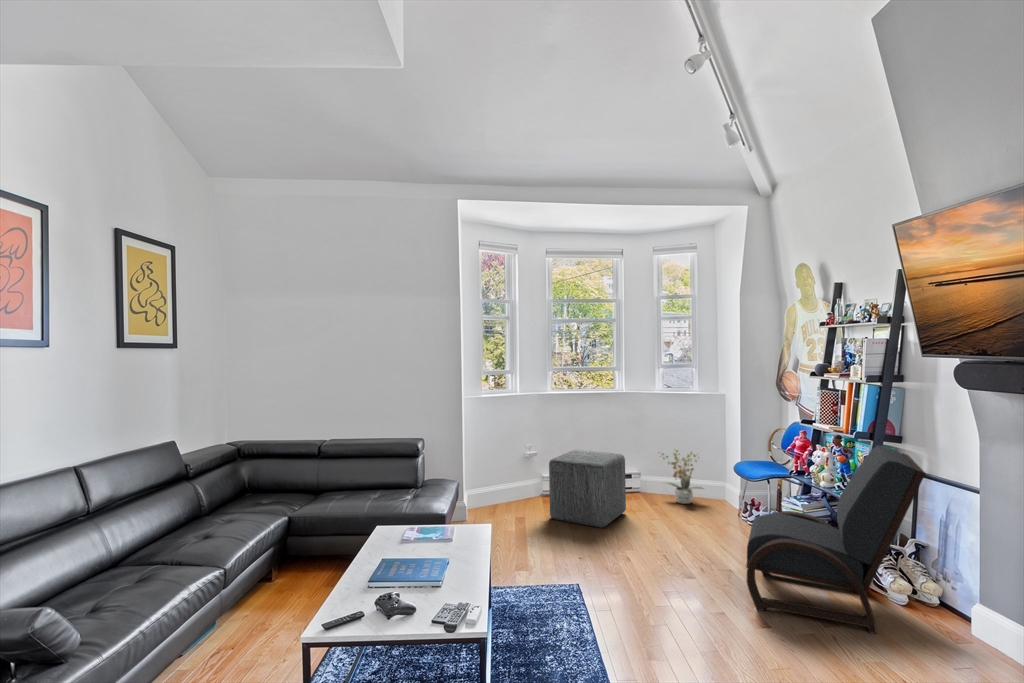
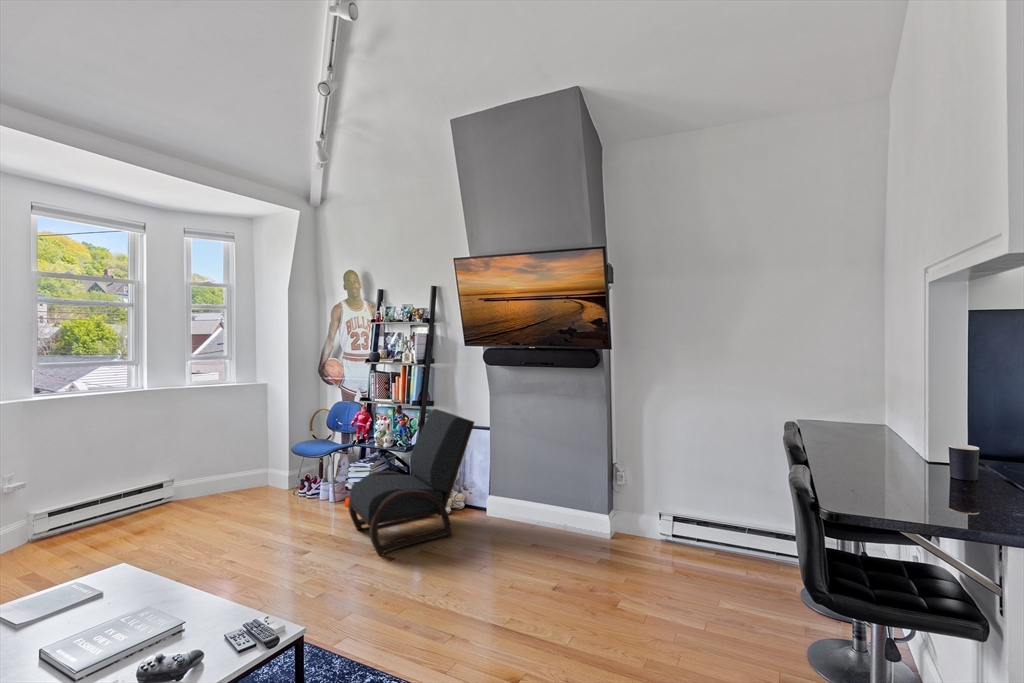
ottoman: present [549,450,626,528] -> none [77,462,182,565]
potted plant: present [661,450,703,504] -> none [201,444,254,499]

